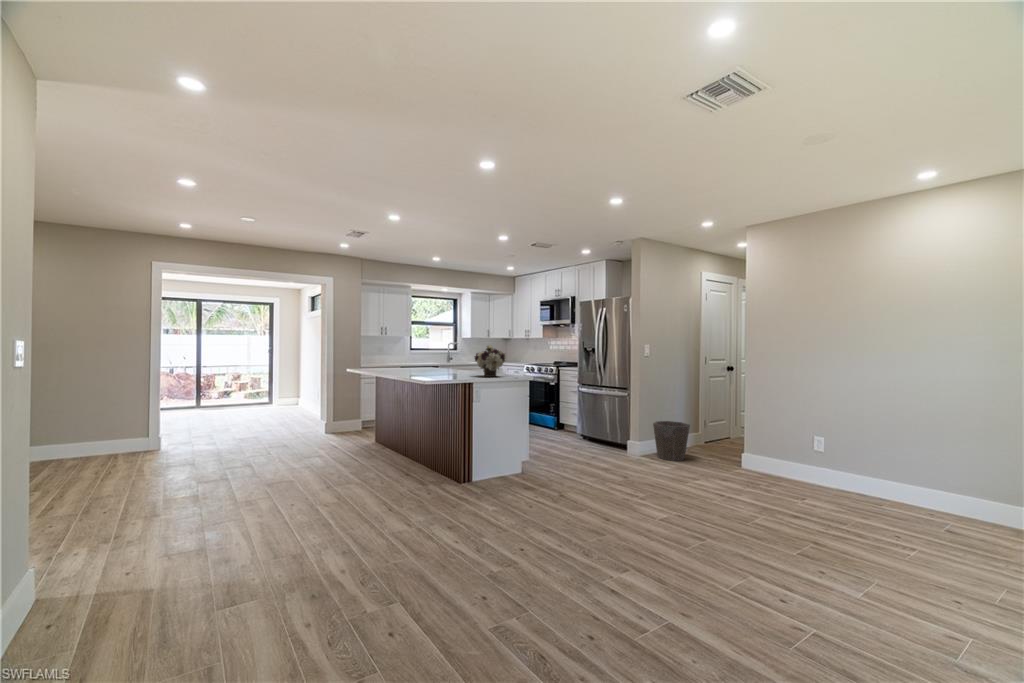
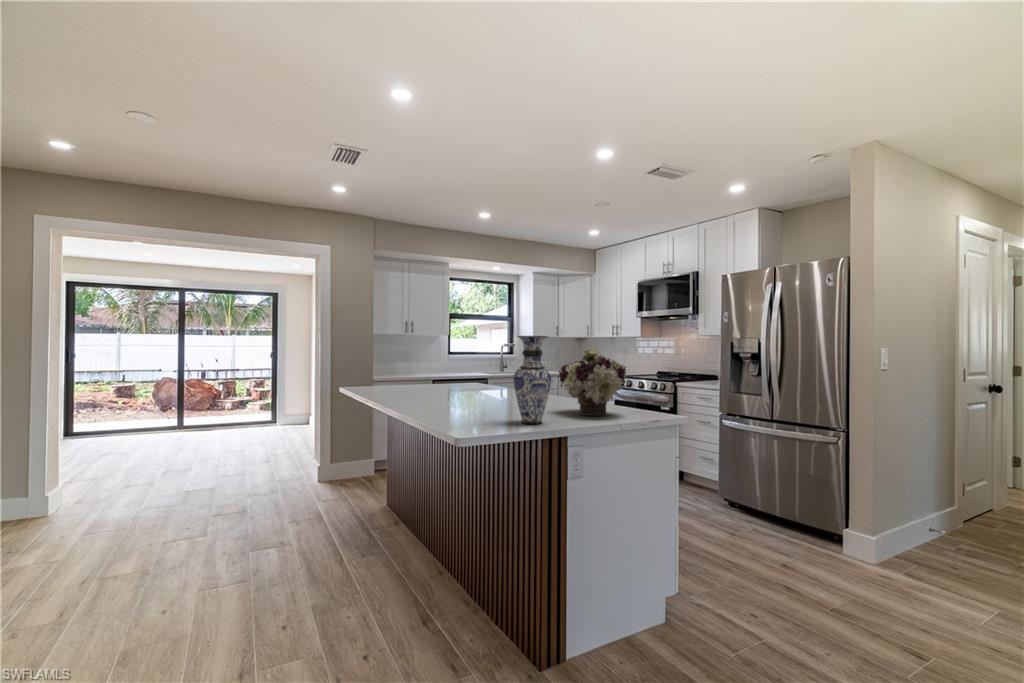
vase: none [451,339,469,379] -> present [513,336,551,424]
waste bin: present [653,421,690,461] -> none [901,494,993,584]

